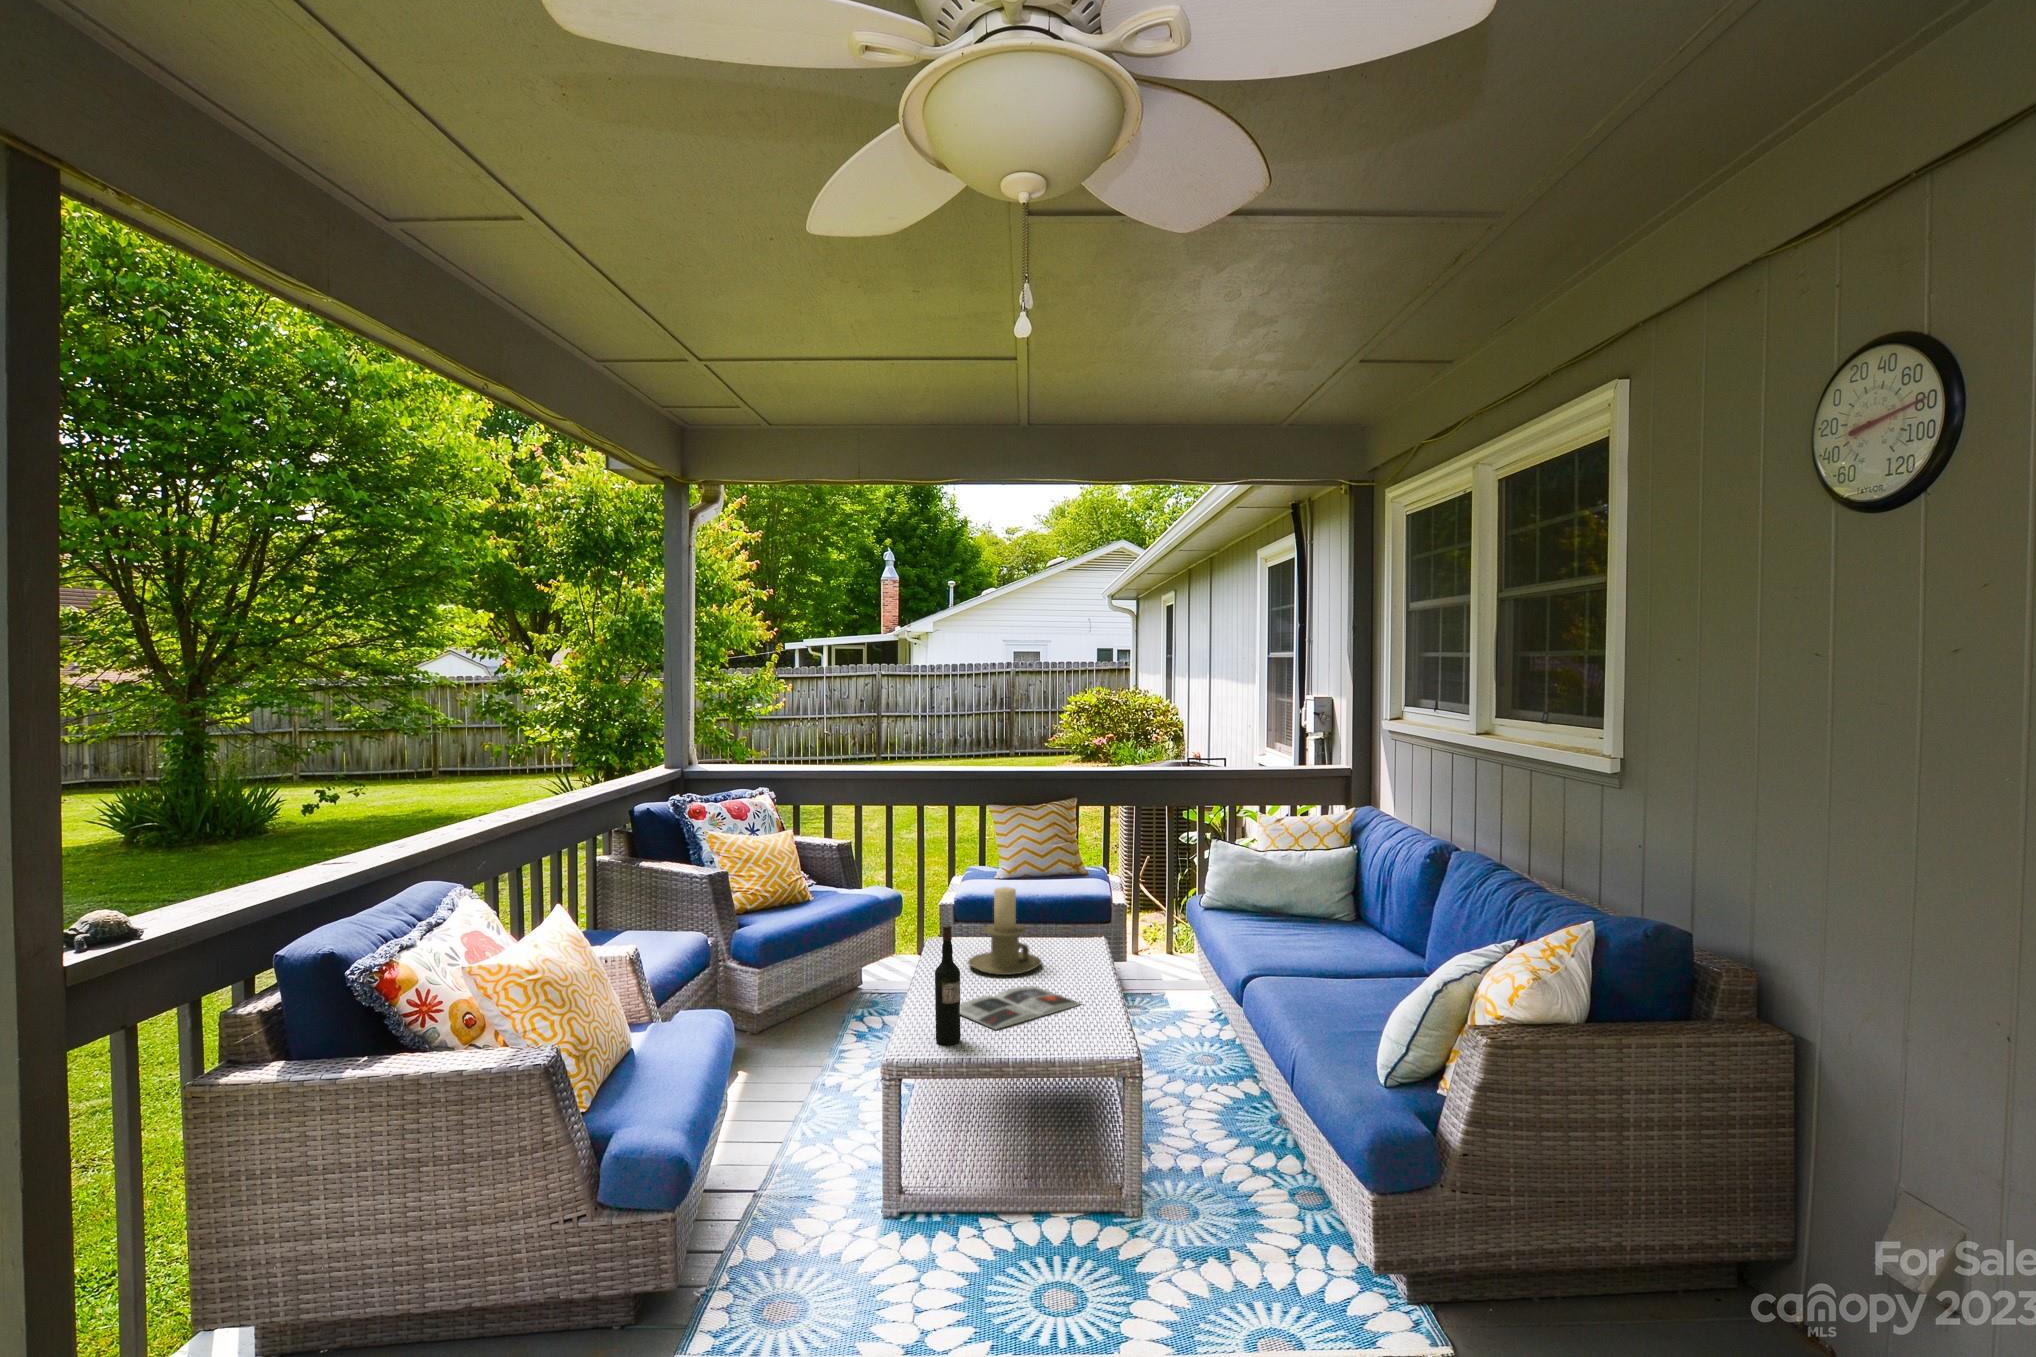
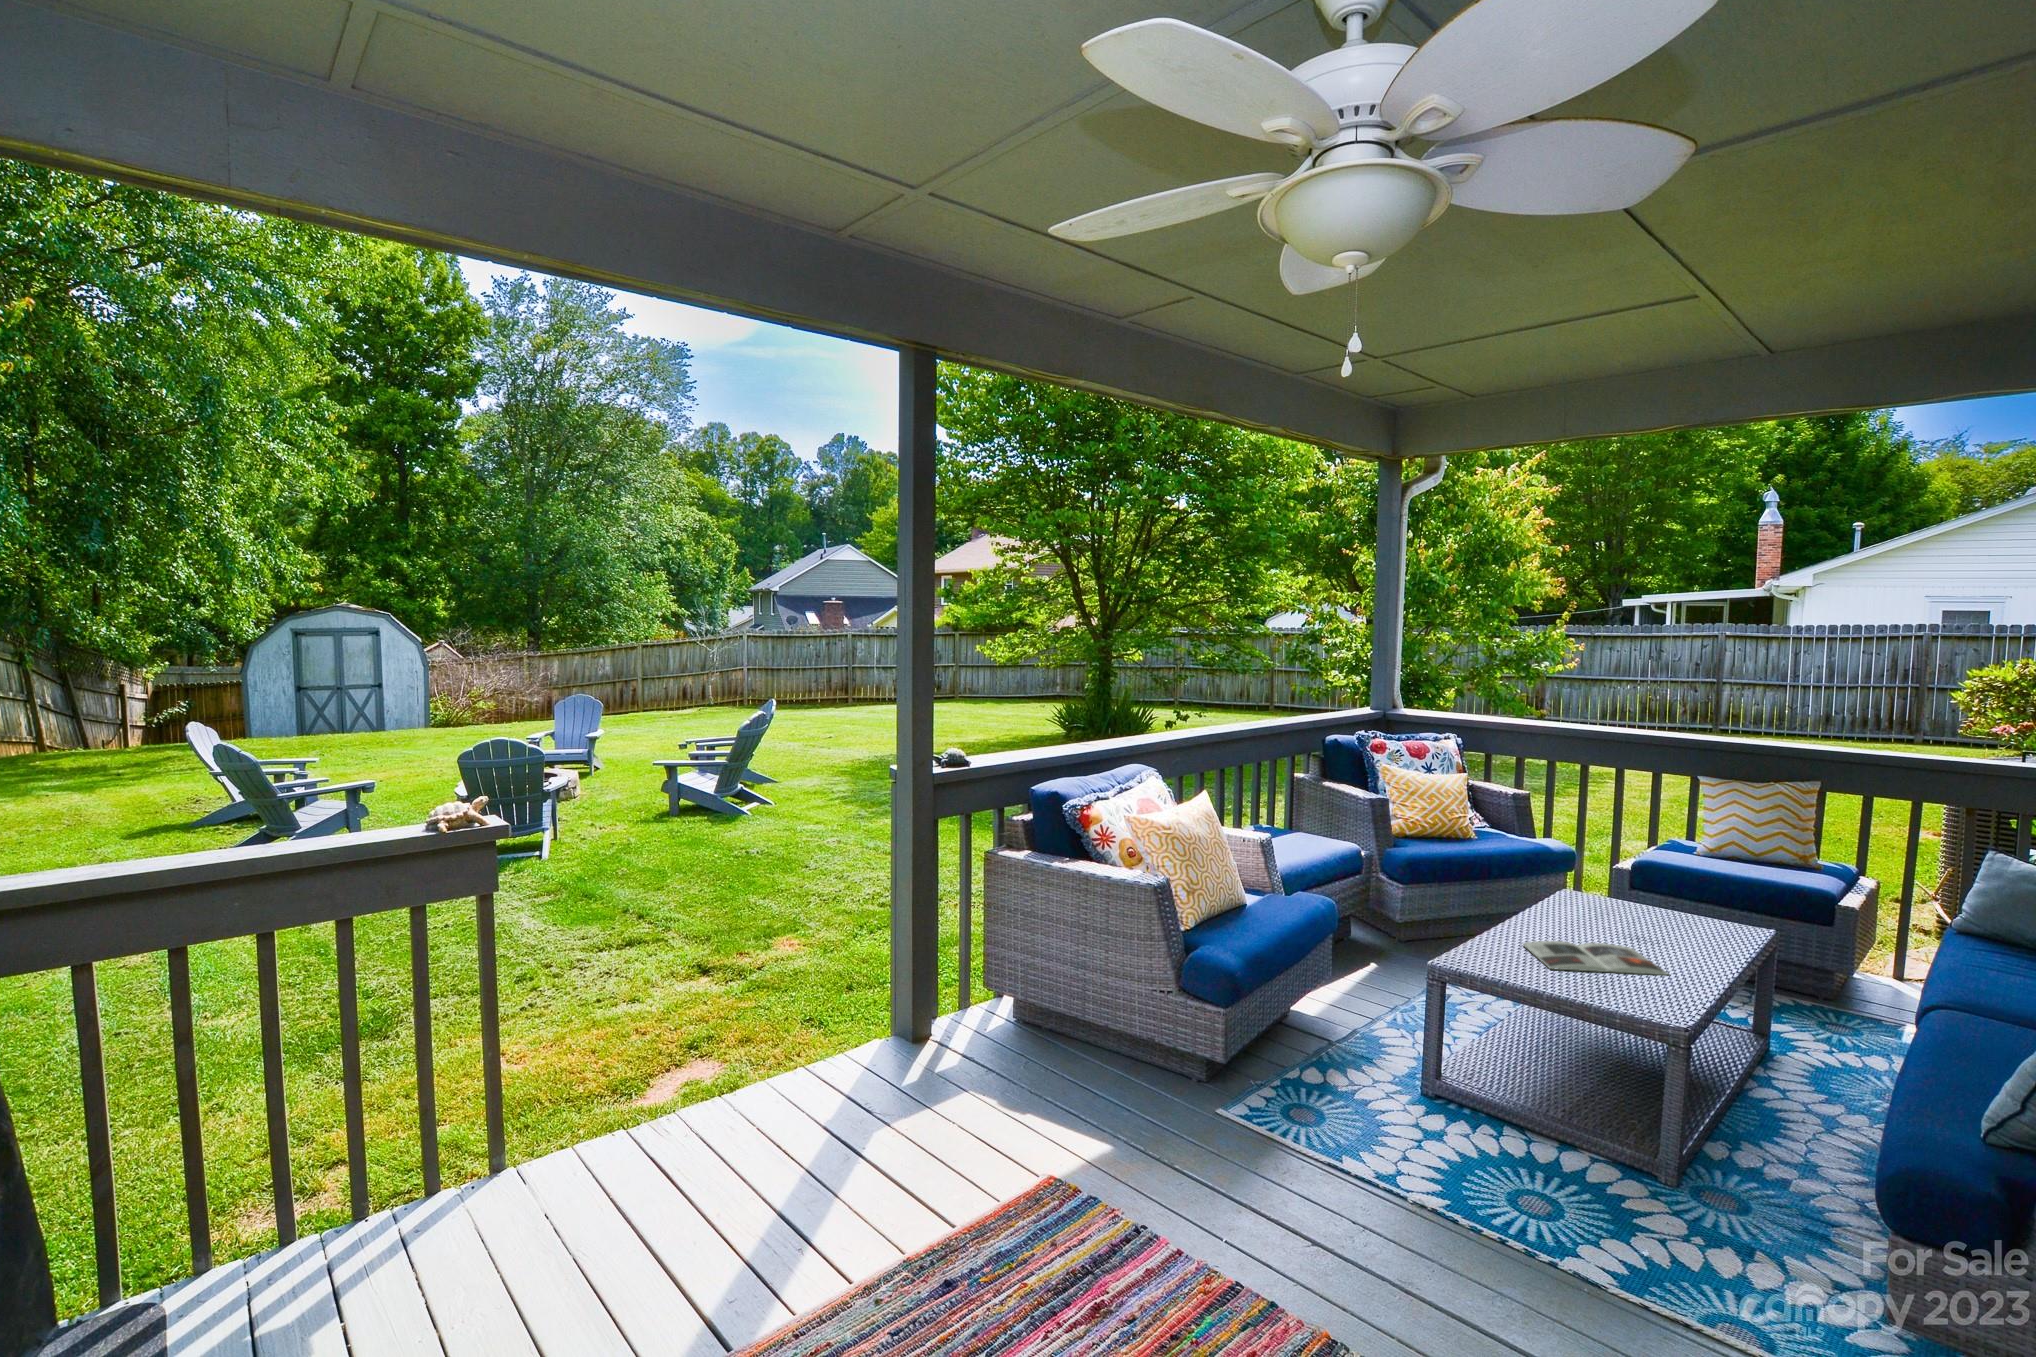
candle holder: present [968,887,1041,975] -> none [1577,849,1663,936]
wine bottle: present [935,925,961,1045] -> none [1483,862,1510,968]

